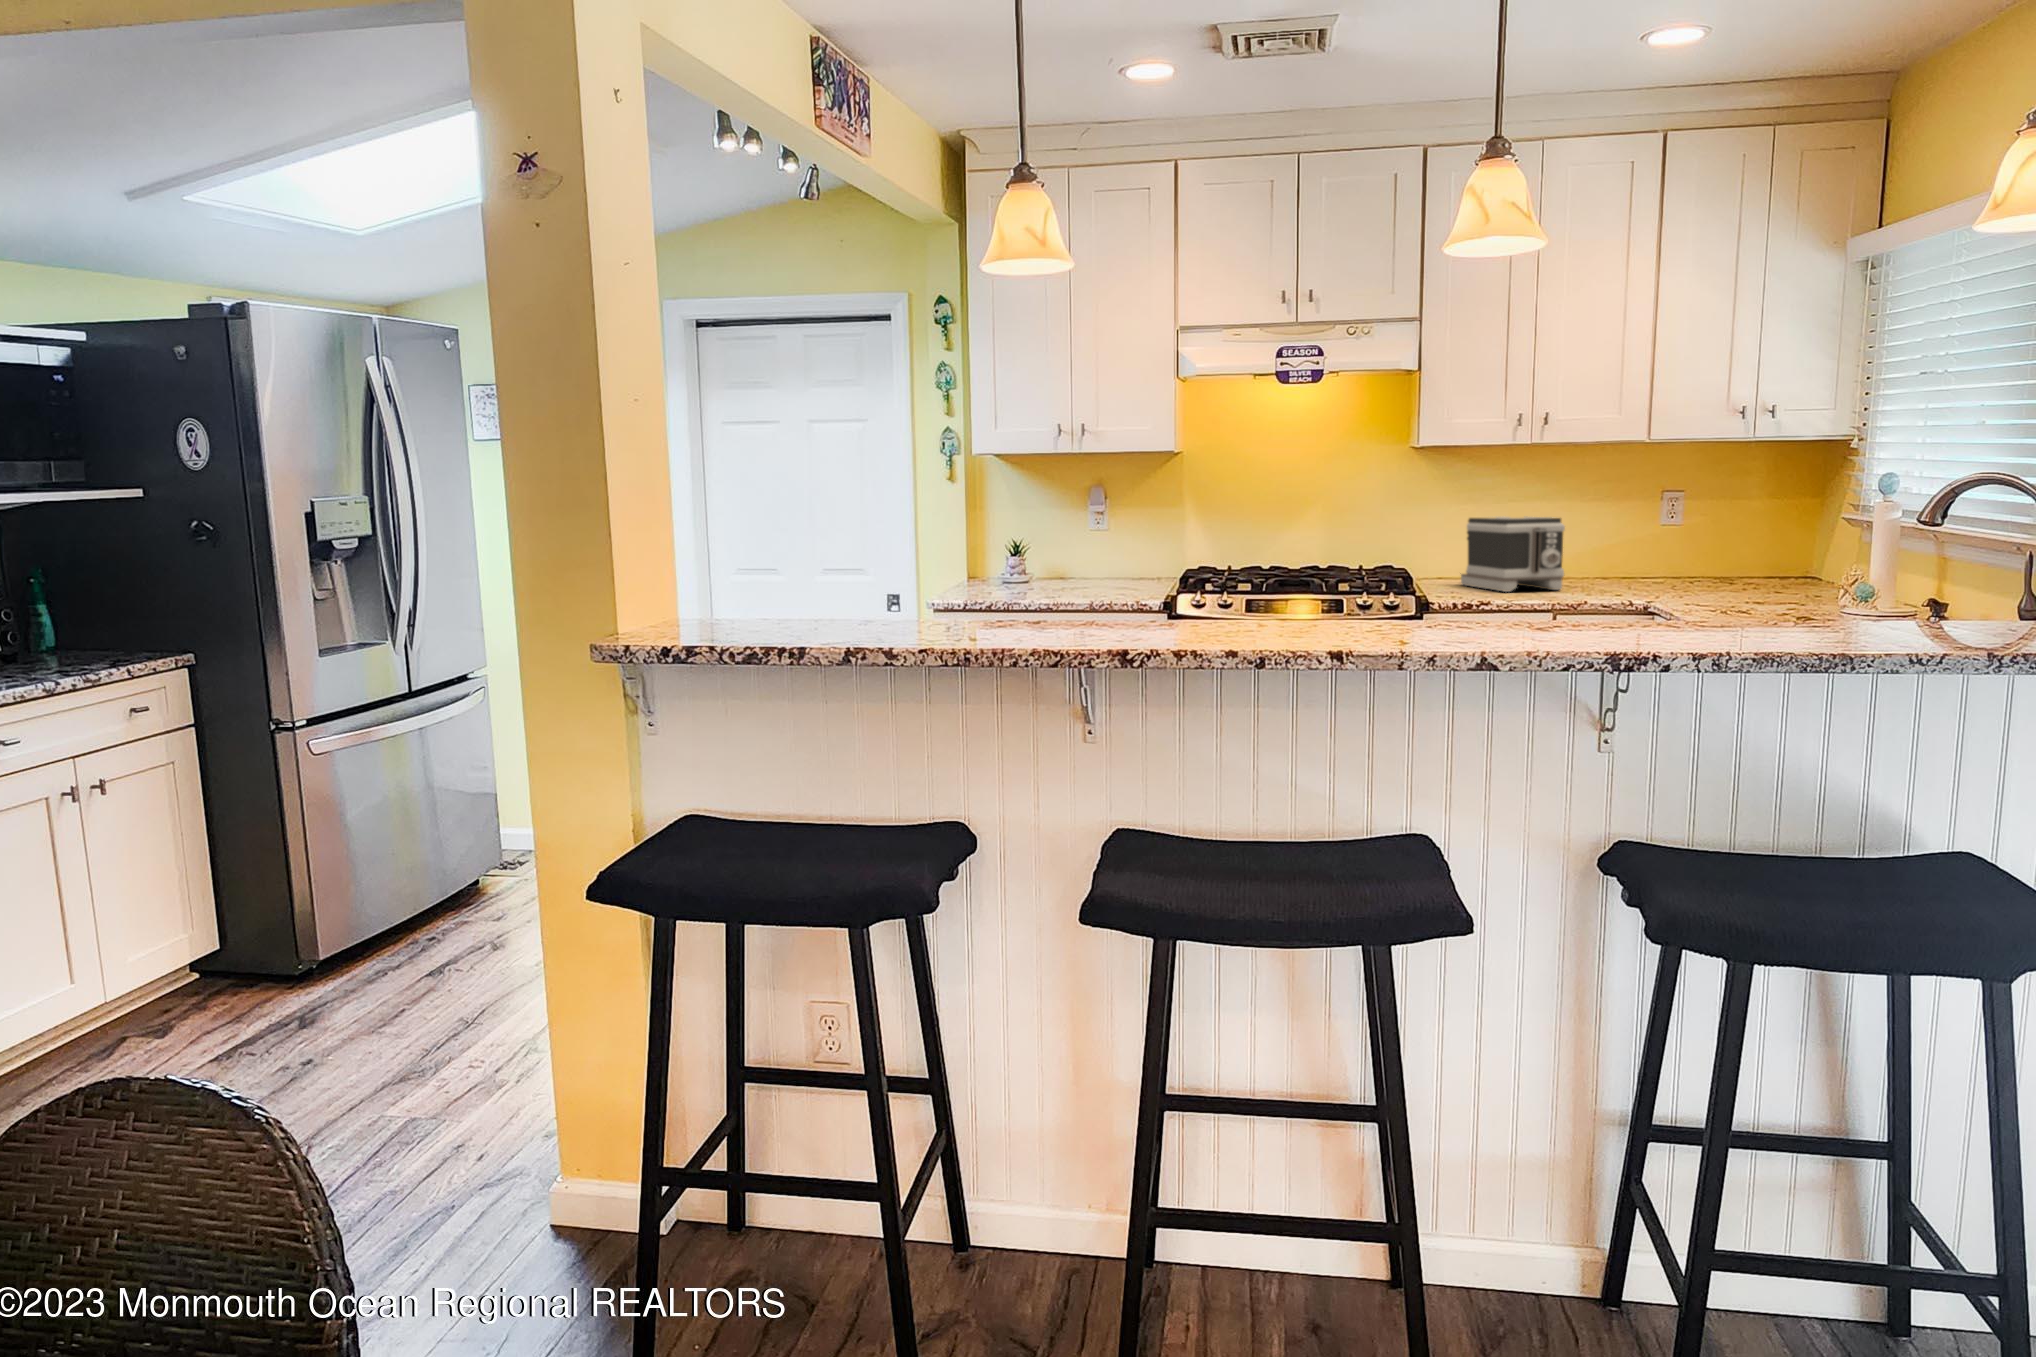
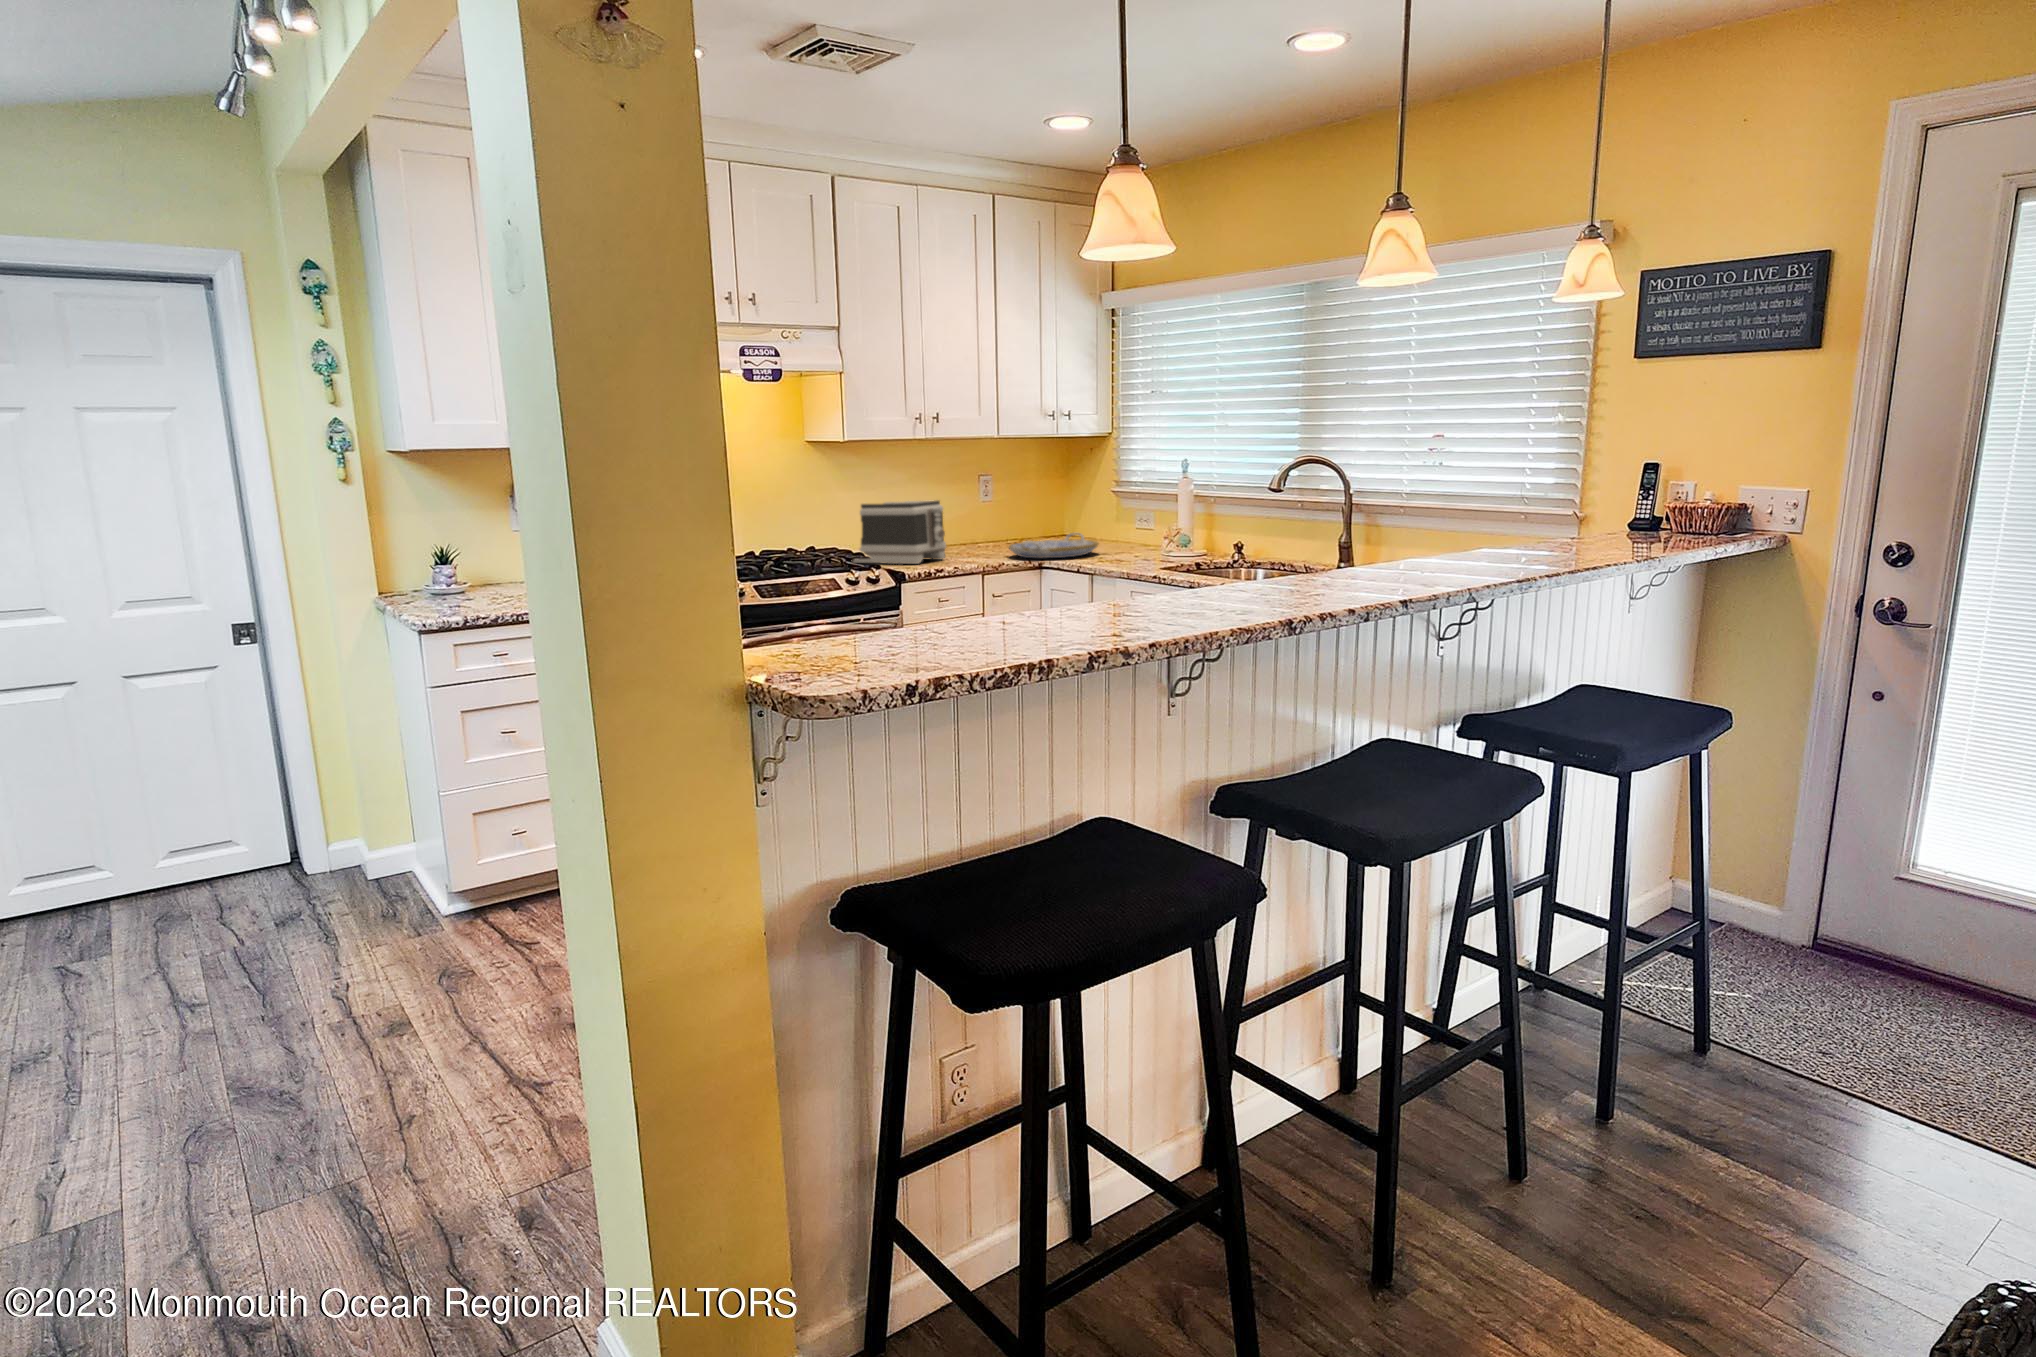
serving tray: none [1626,571,1764,601] -> present [1009,533,1099,558]

